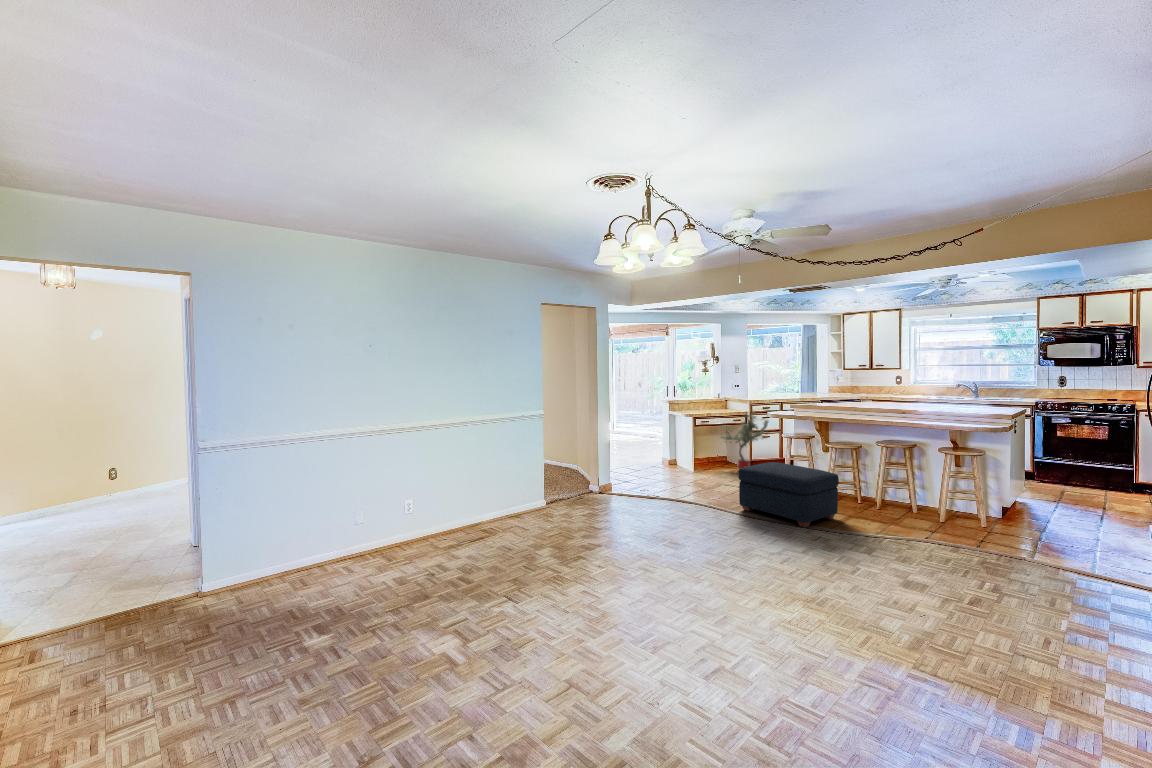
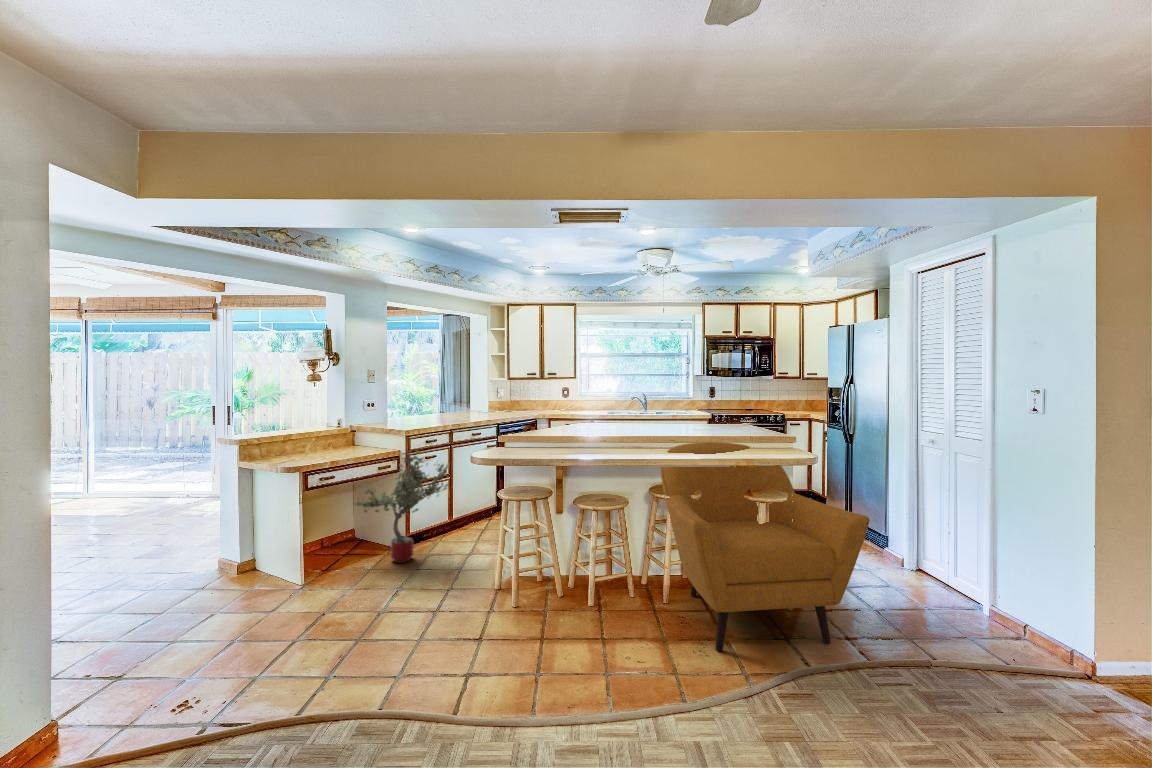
armchair: none [855,414,990,538] -> present [661,442,870,651]
ottoman: present [739,462,839,527] -> none [487,567,673,731]

